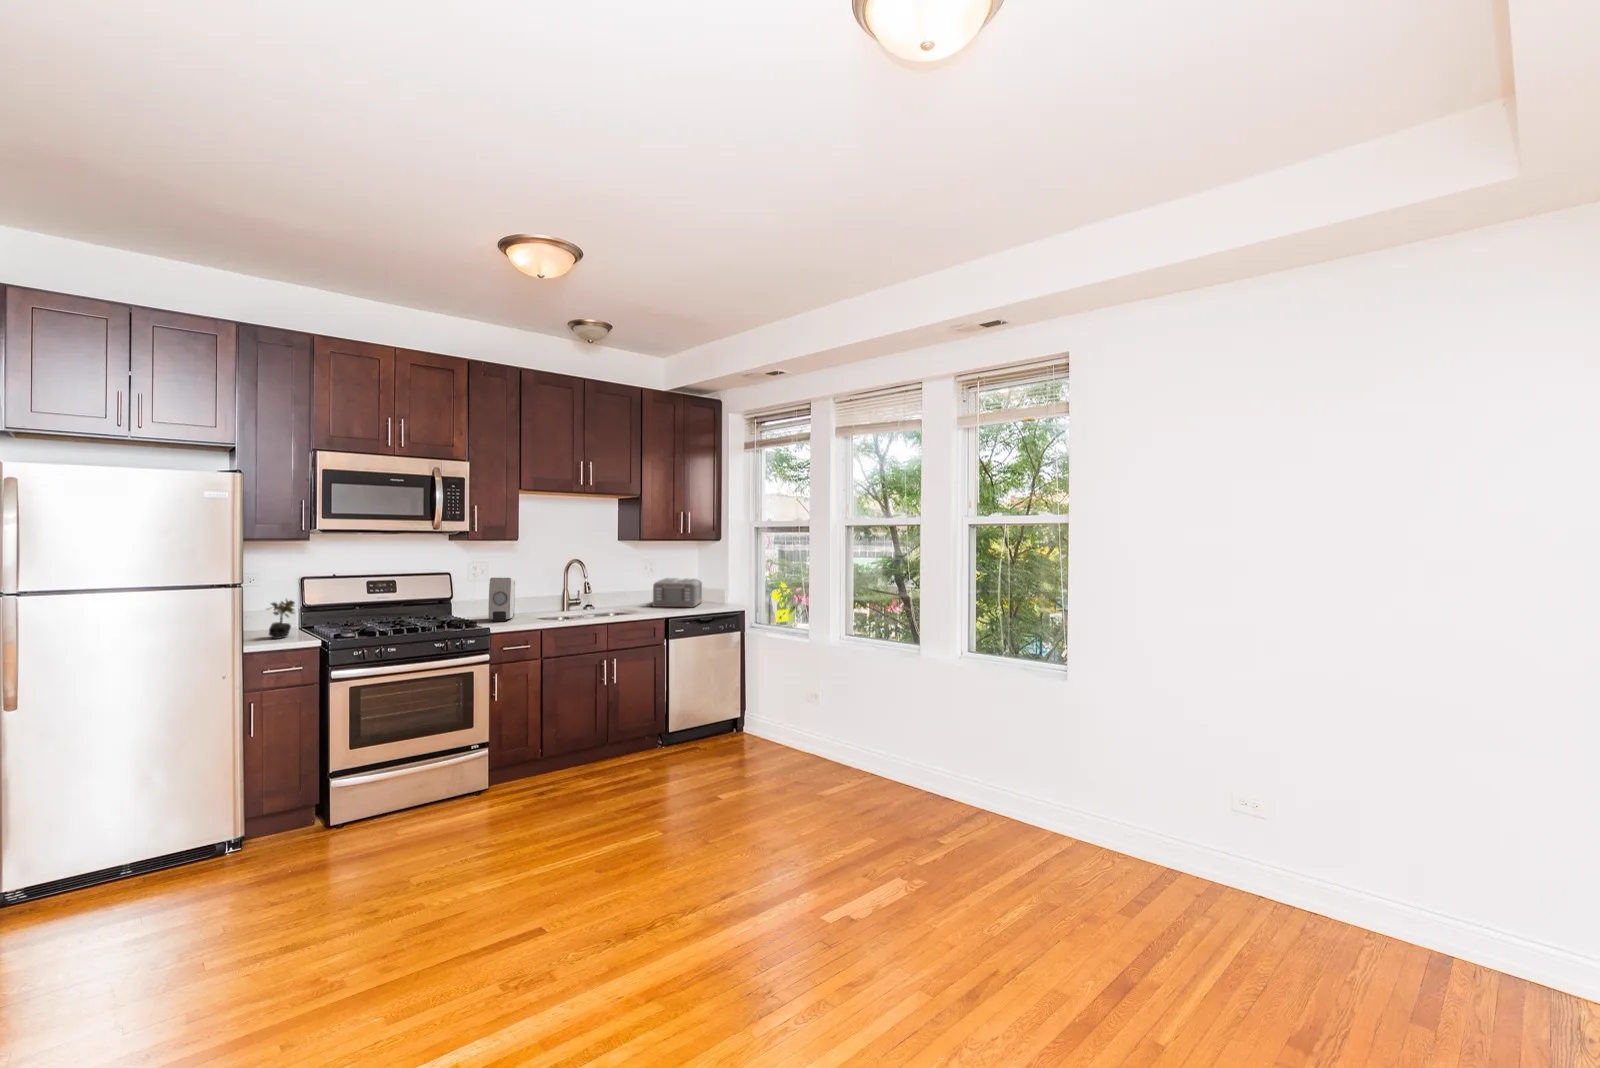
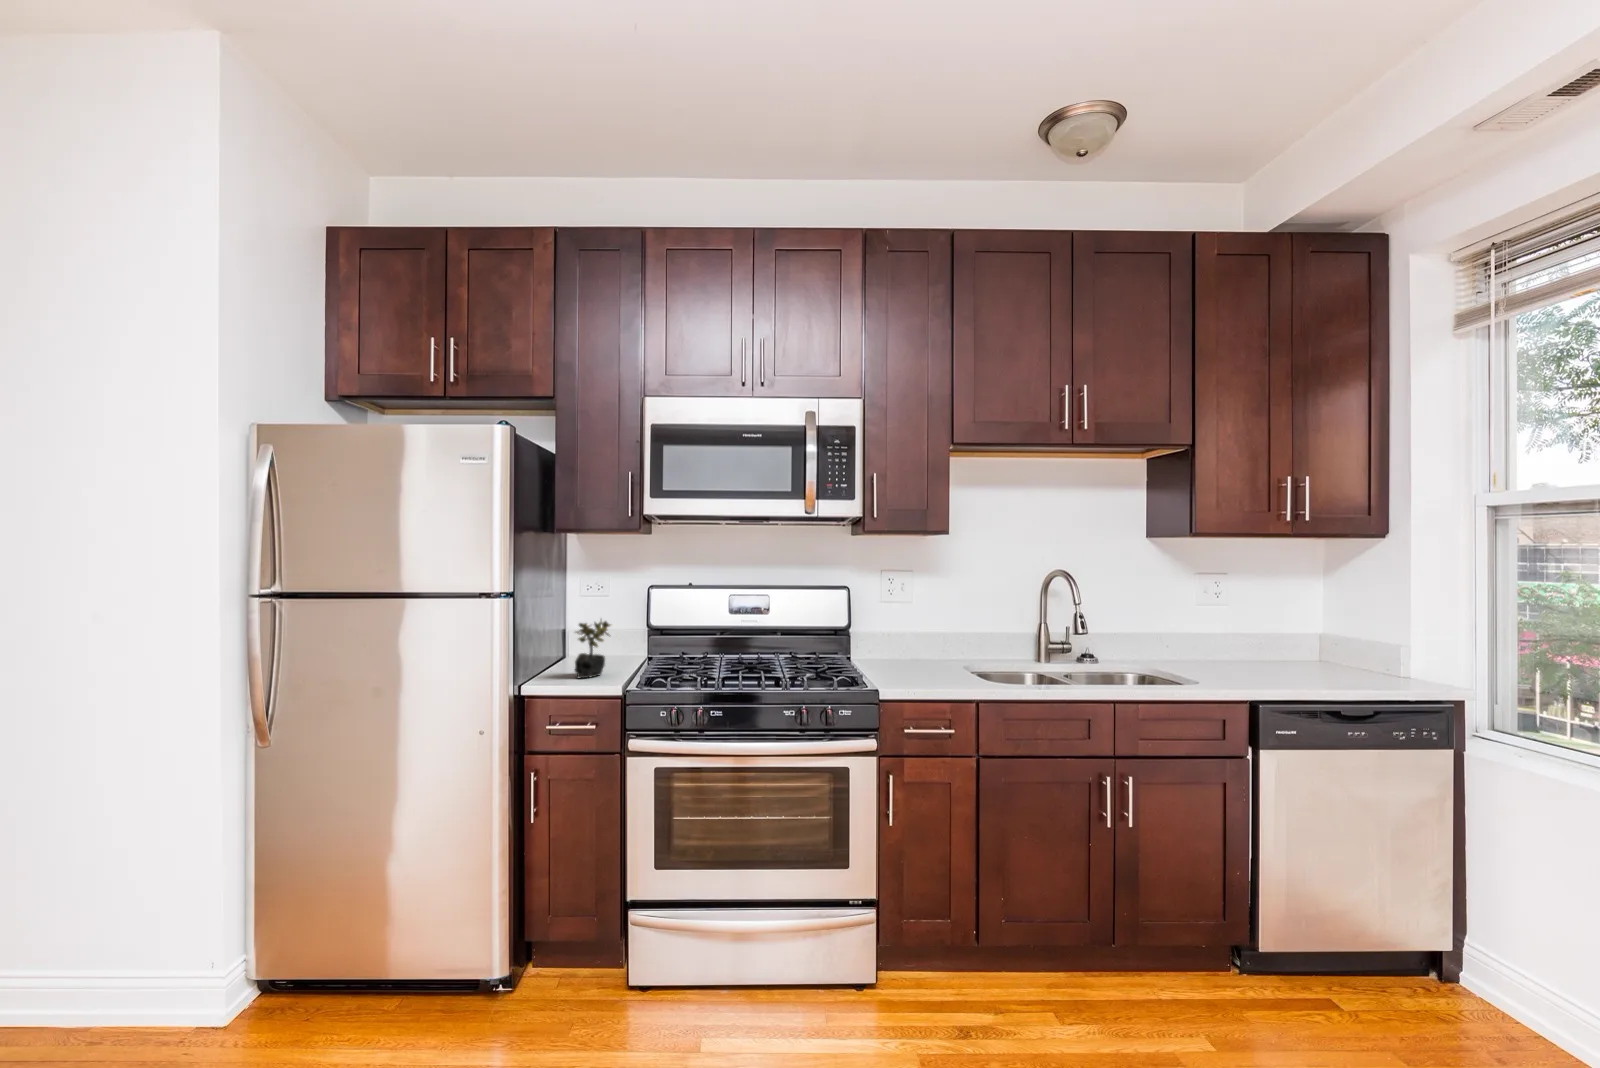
soap dispenser: present [488,578,515,621] -> none [892,598,944,678]
toaster: present [652,578,702,607] -> none [1221,613,1343,680]

